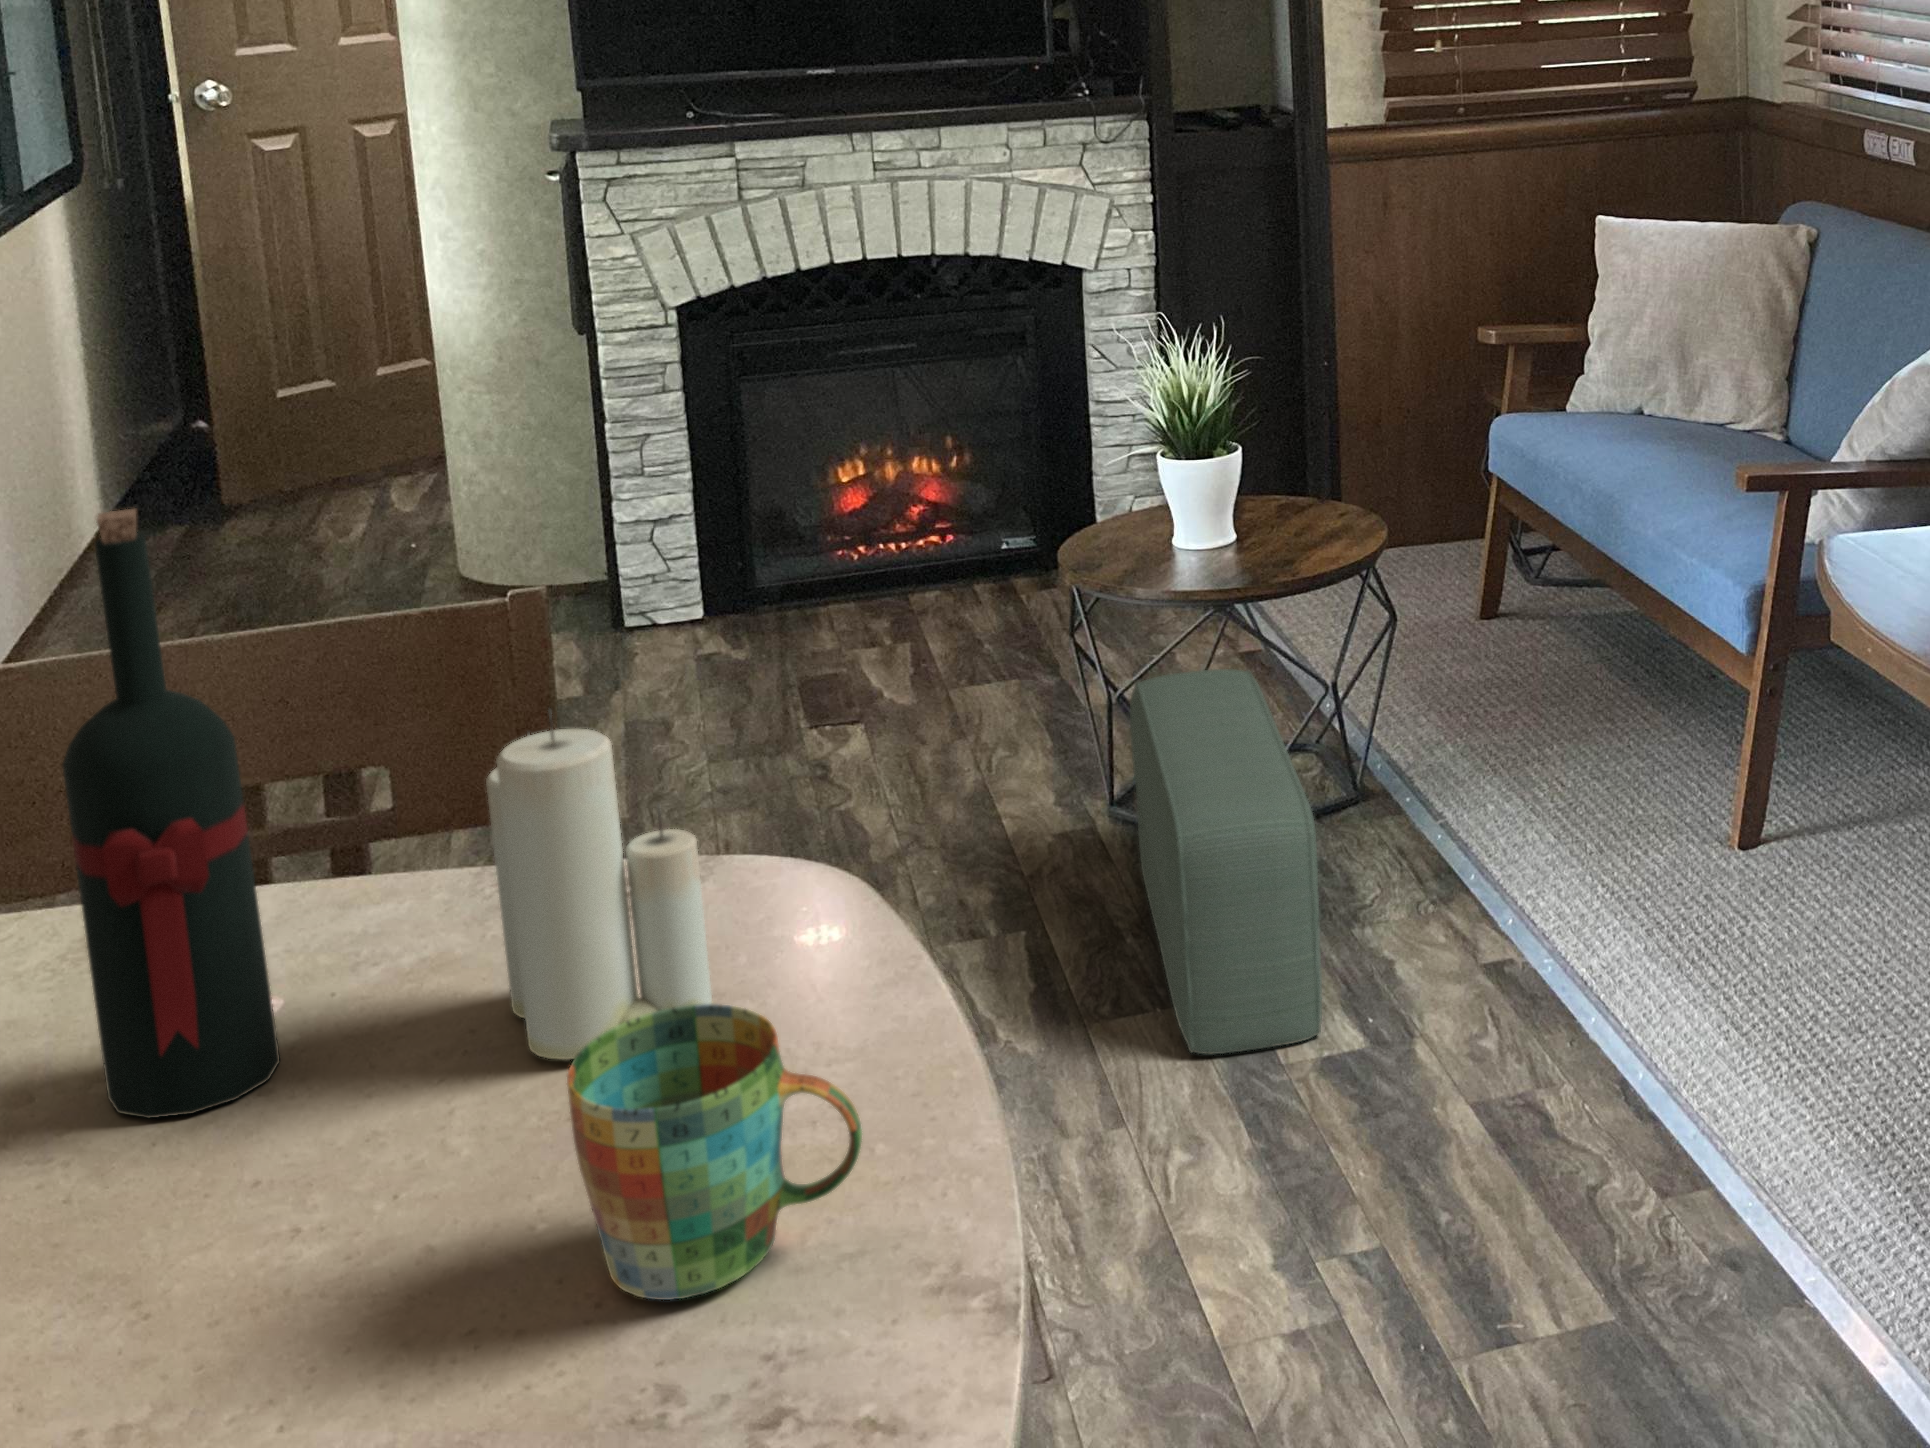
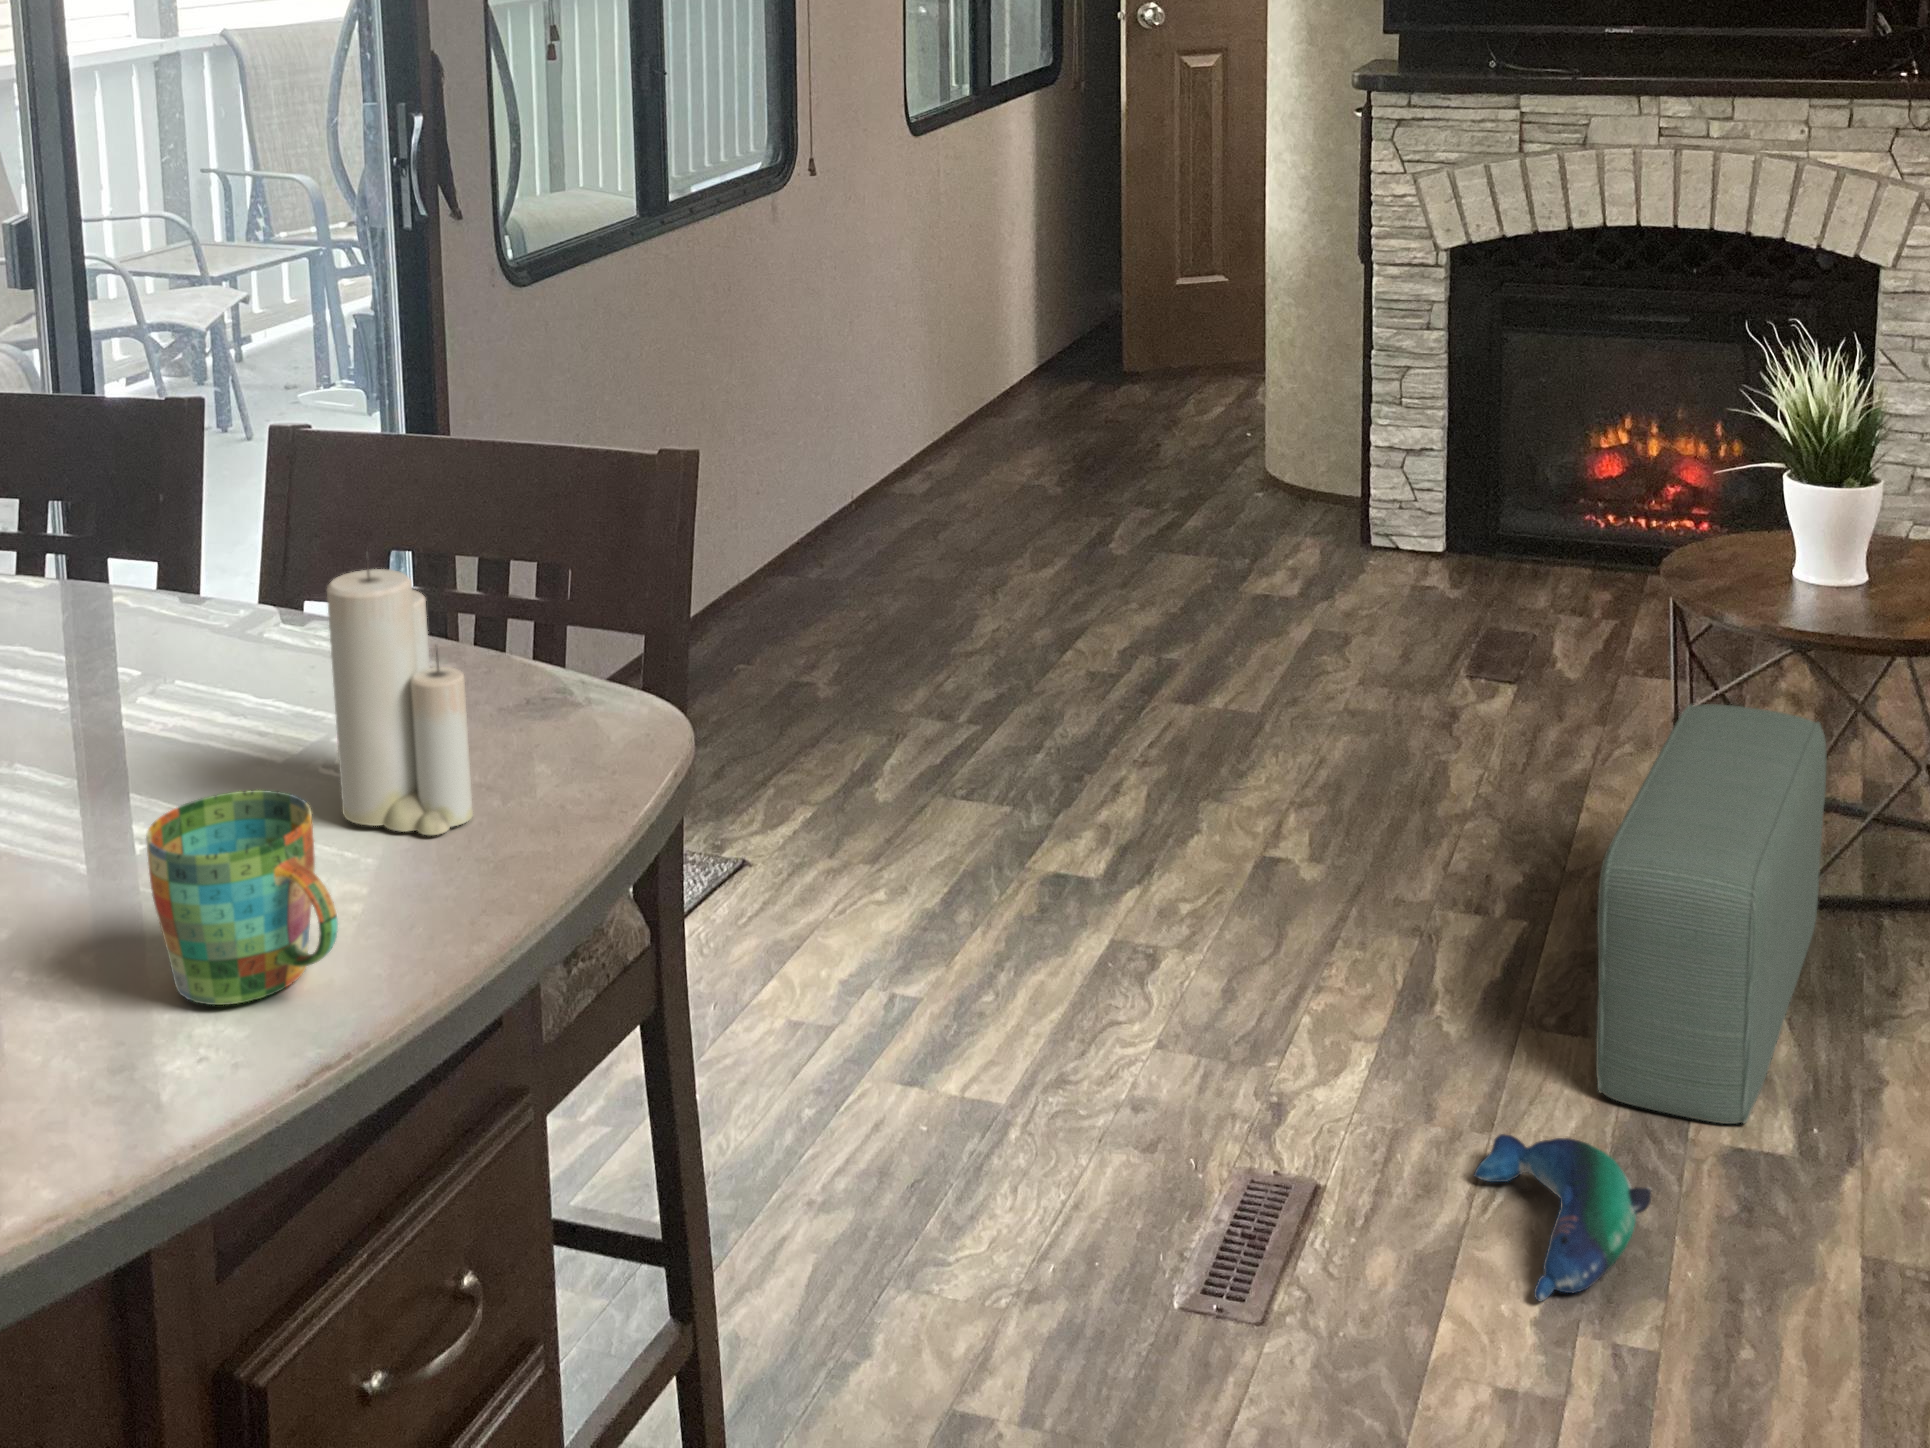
wine bottle: present [62,509,280,1118] -> none [110,348,244,783]
plush toy: none [1139,1092,1320,1246] -> present [1474,1134,1651,1301]

